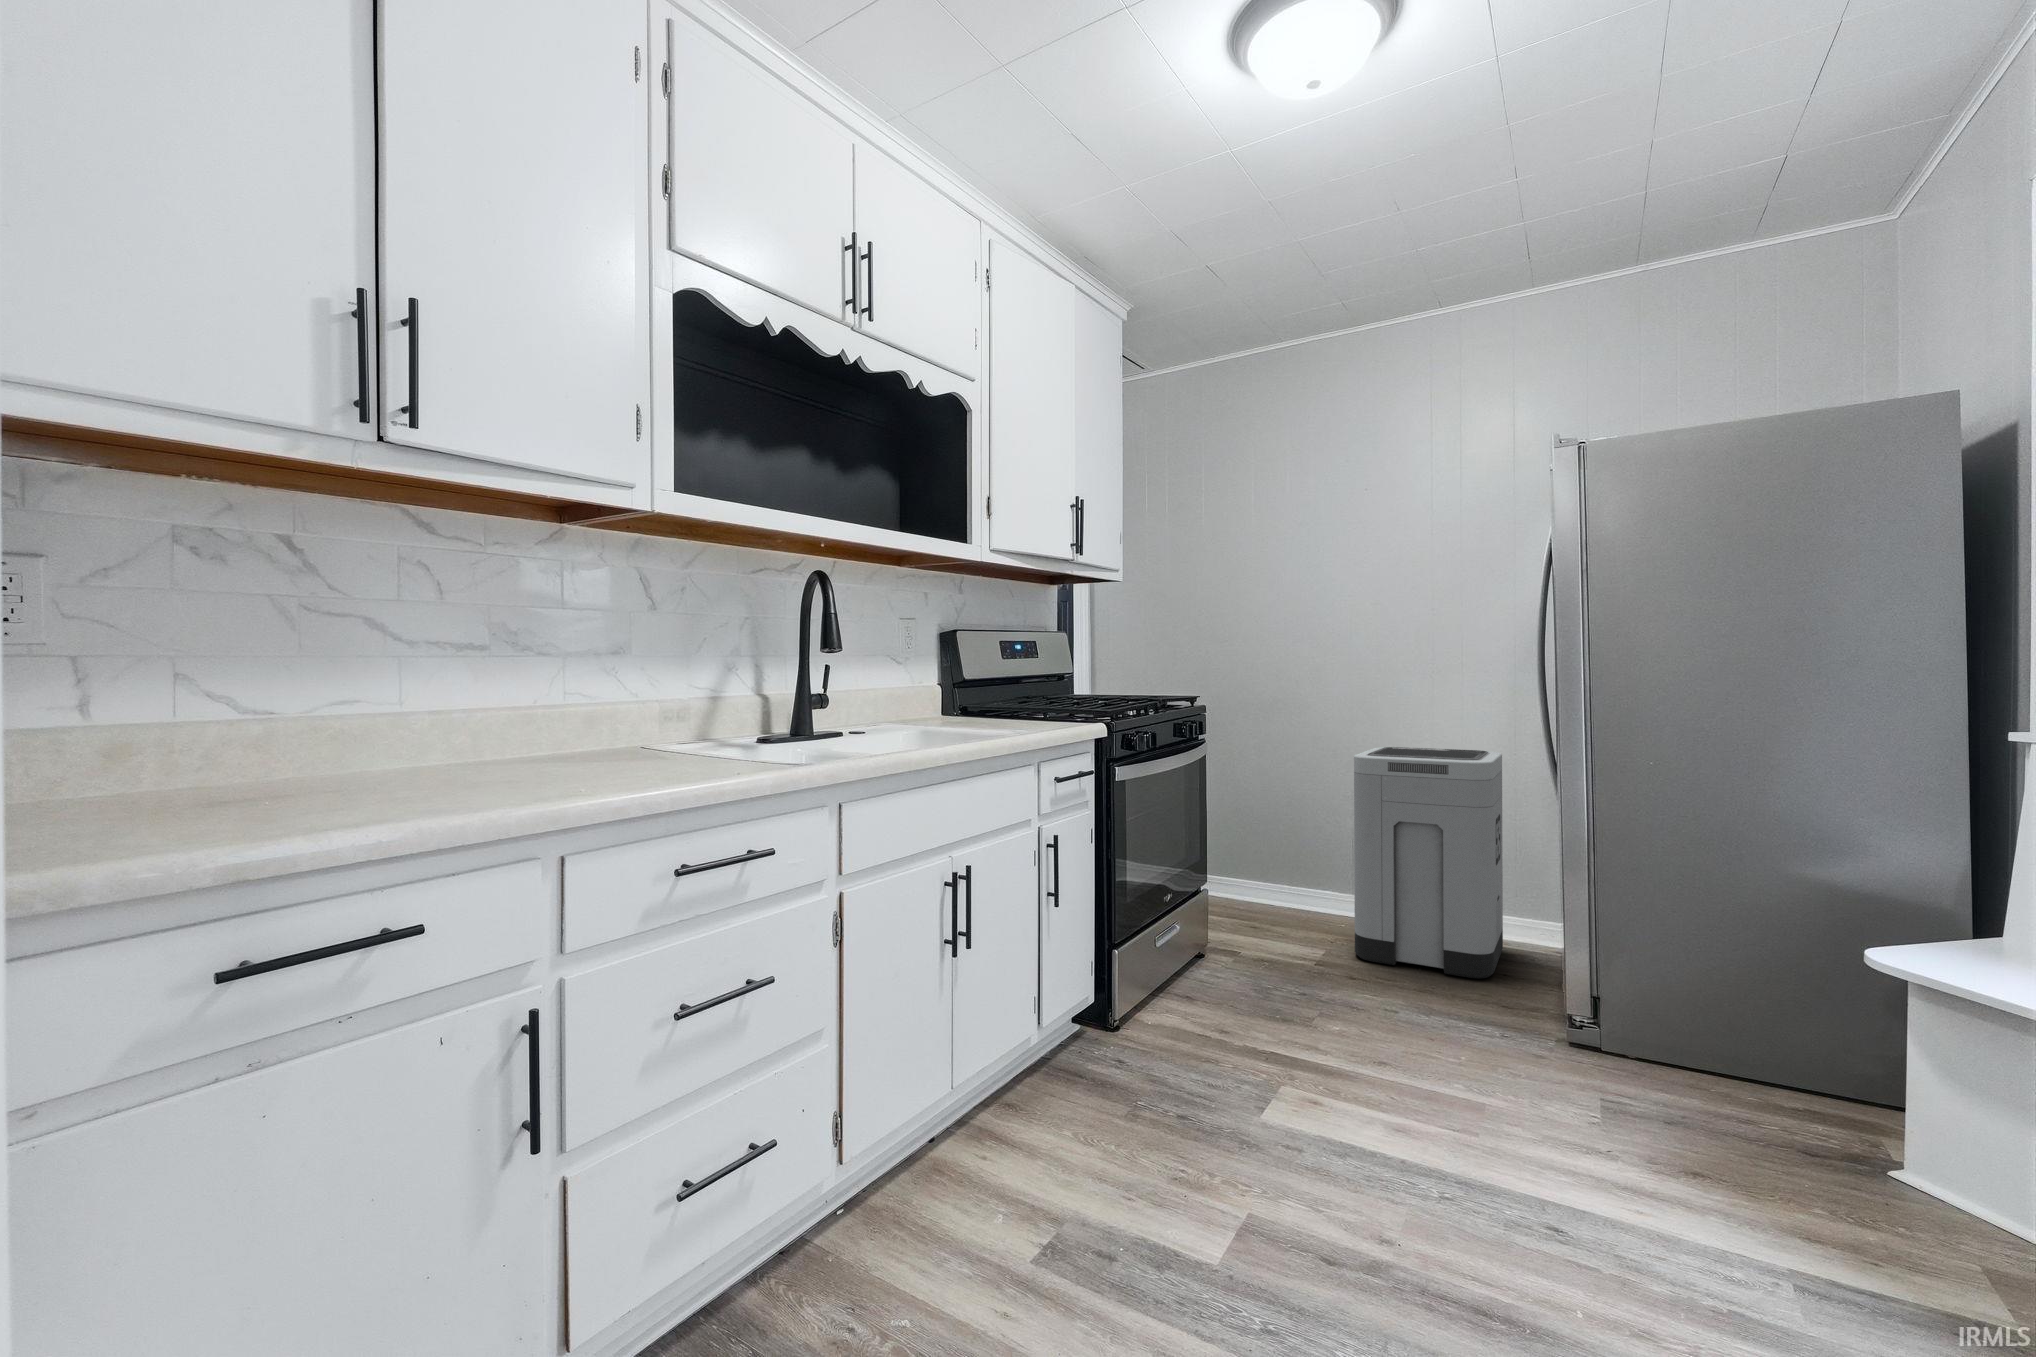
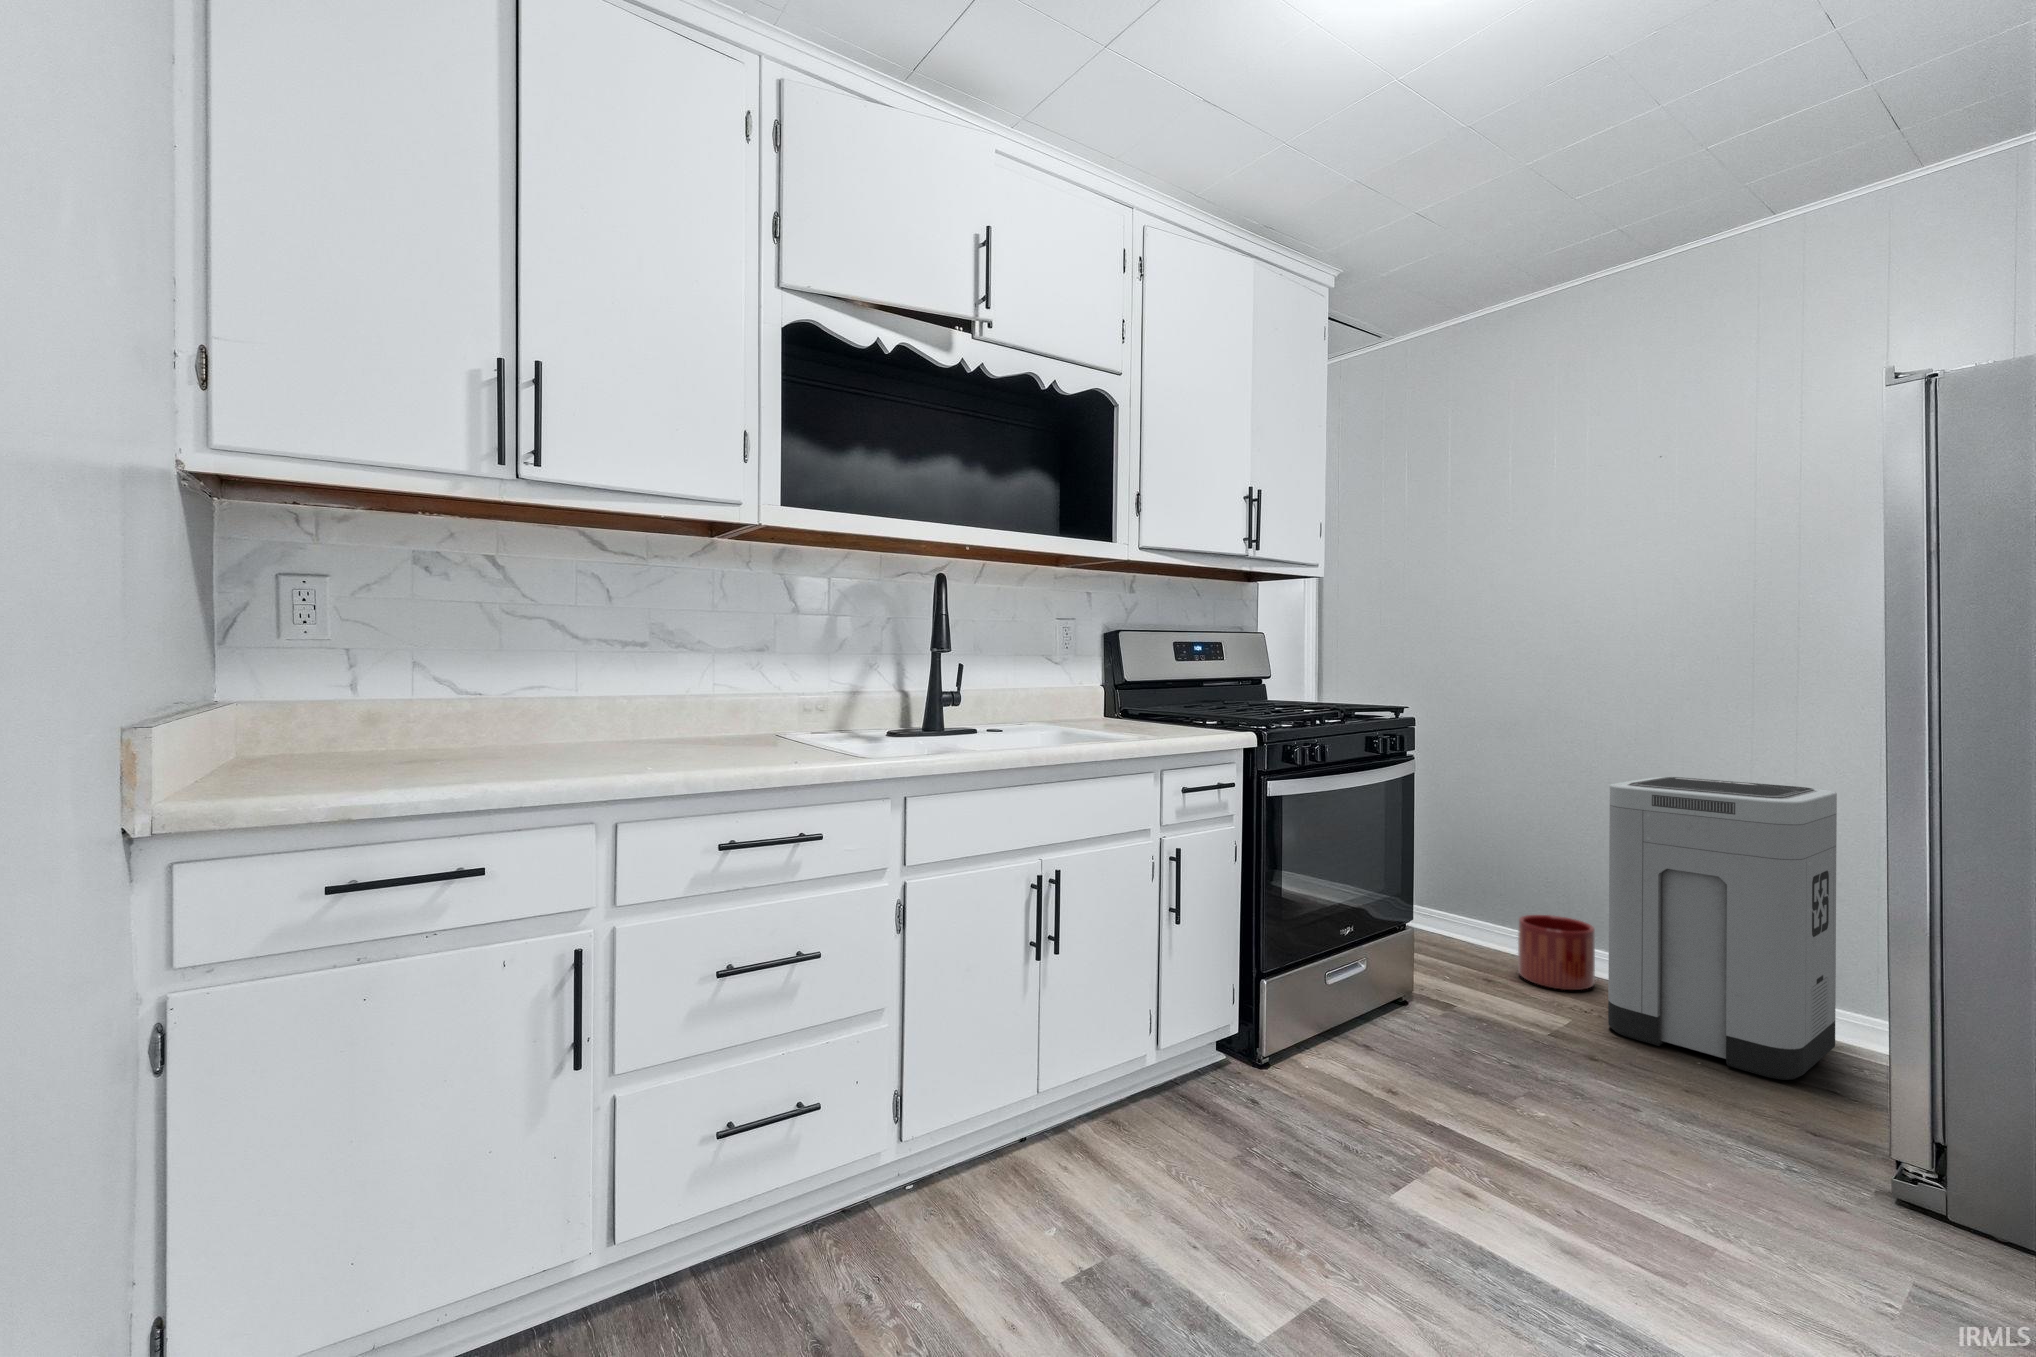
planter: none [1274,869,1332,929] -> present [1518,915,1595,990]

